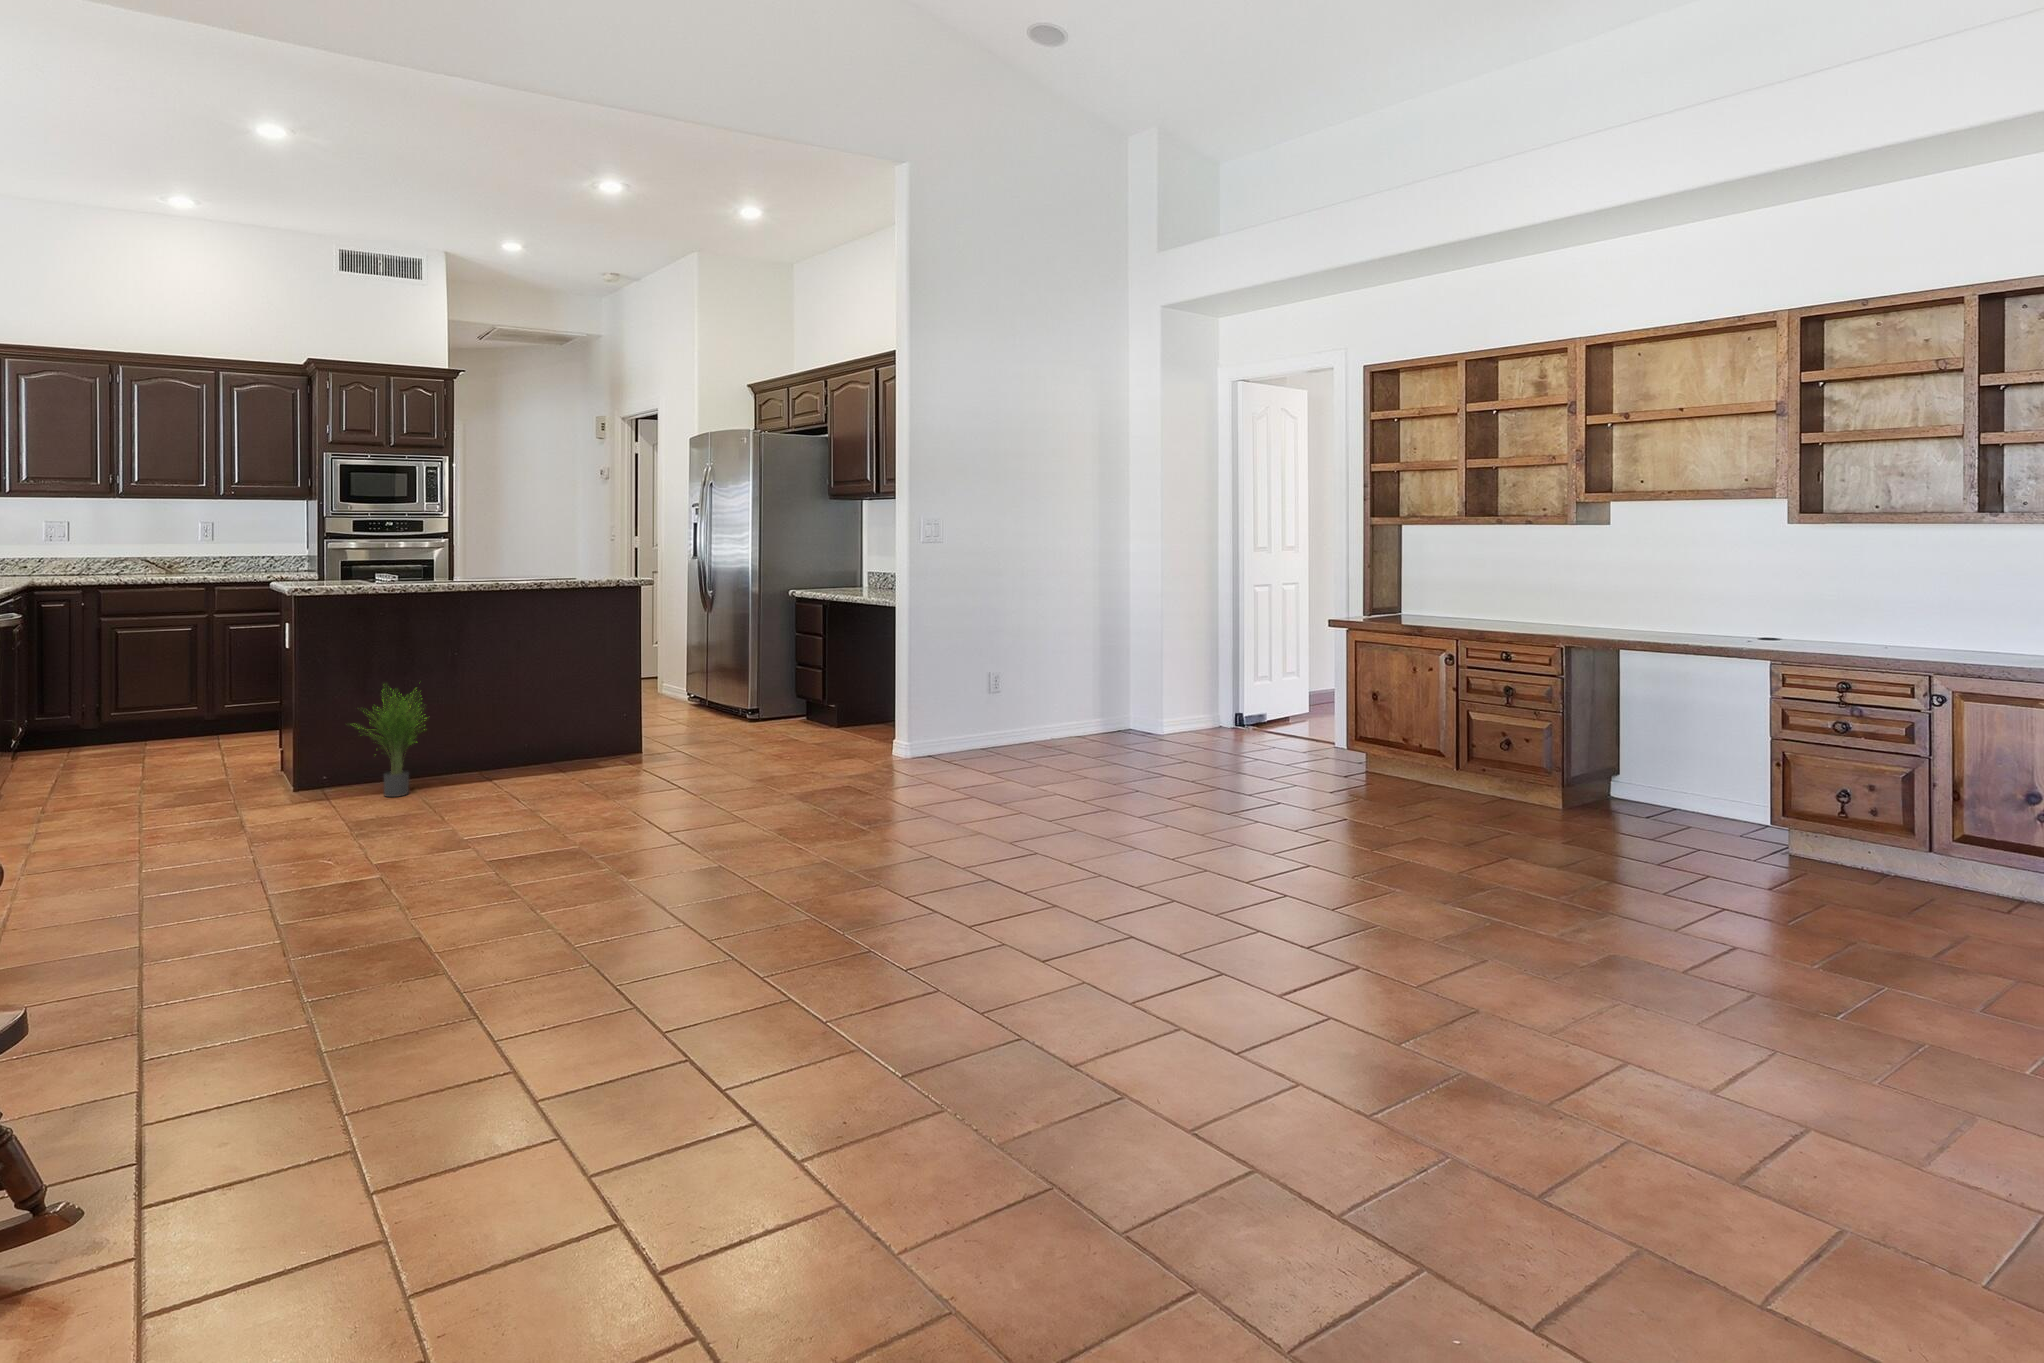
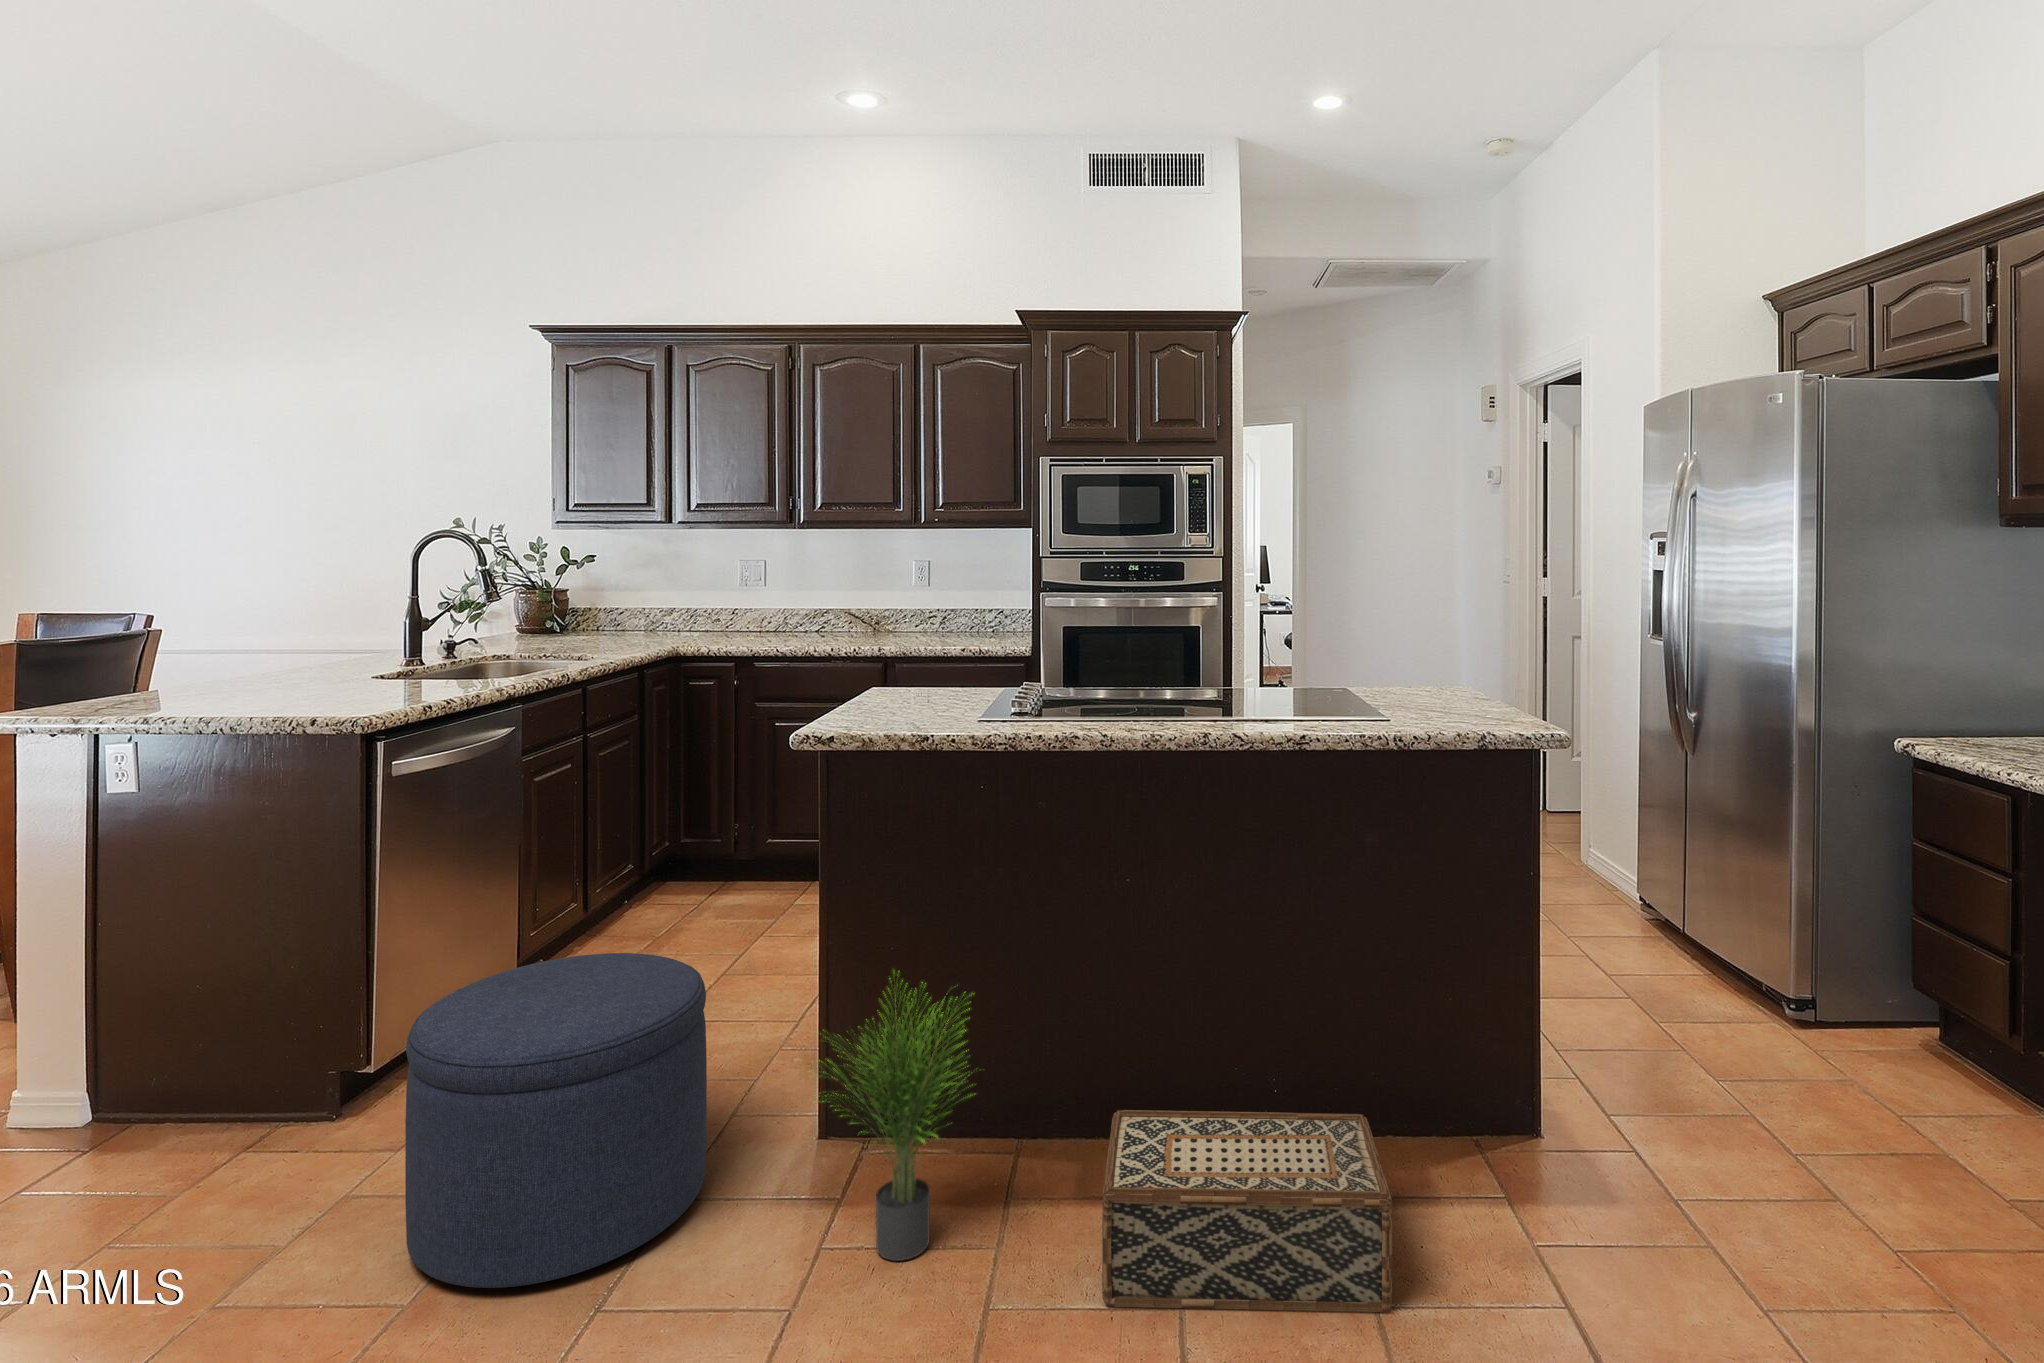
ottoman: none [135,702,282,823] -> present [405,953,707,1288]
woven basket: none [481,727,606,790] -> present [1102,1110,1392,1312]

